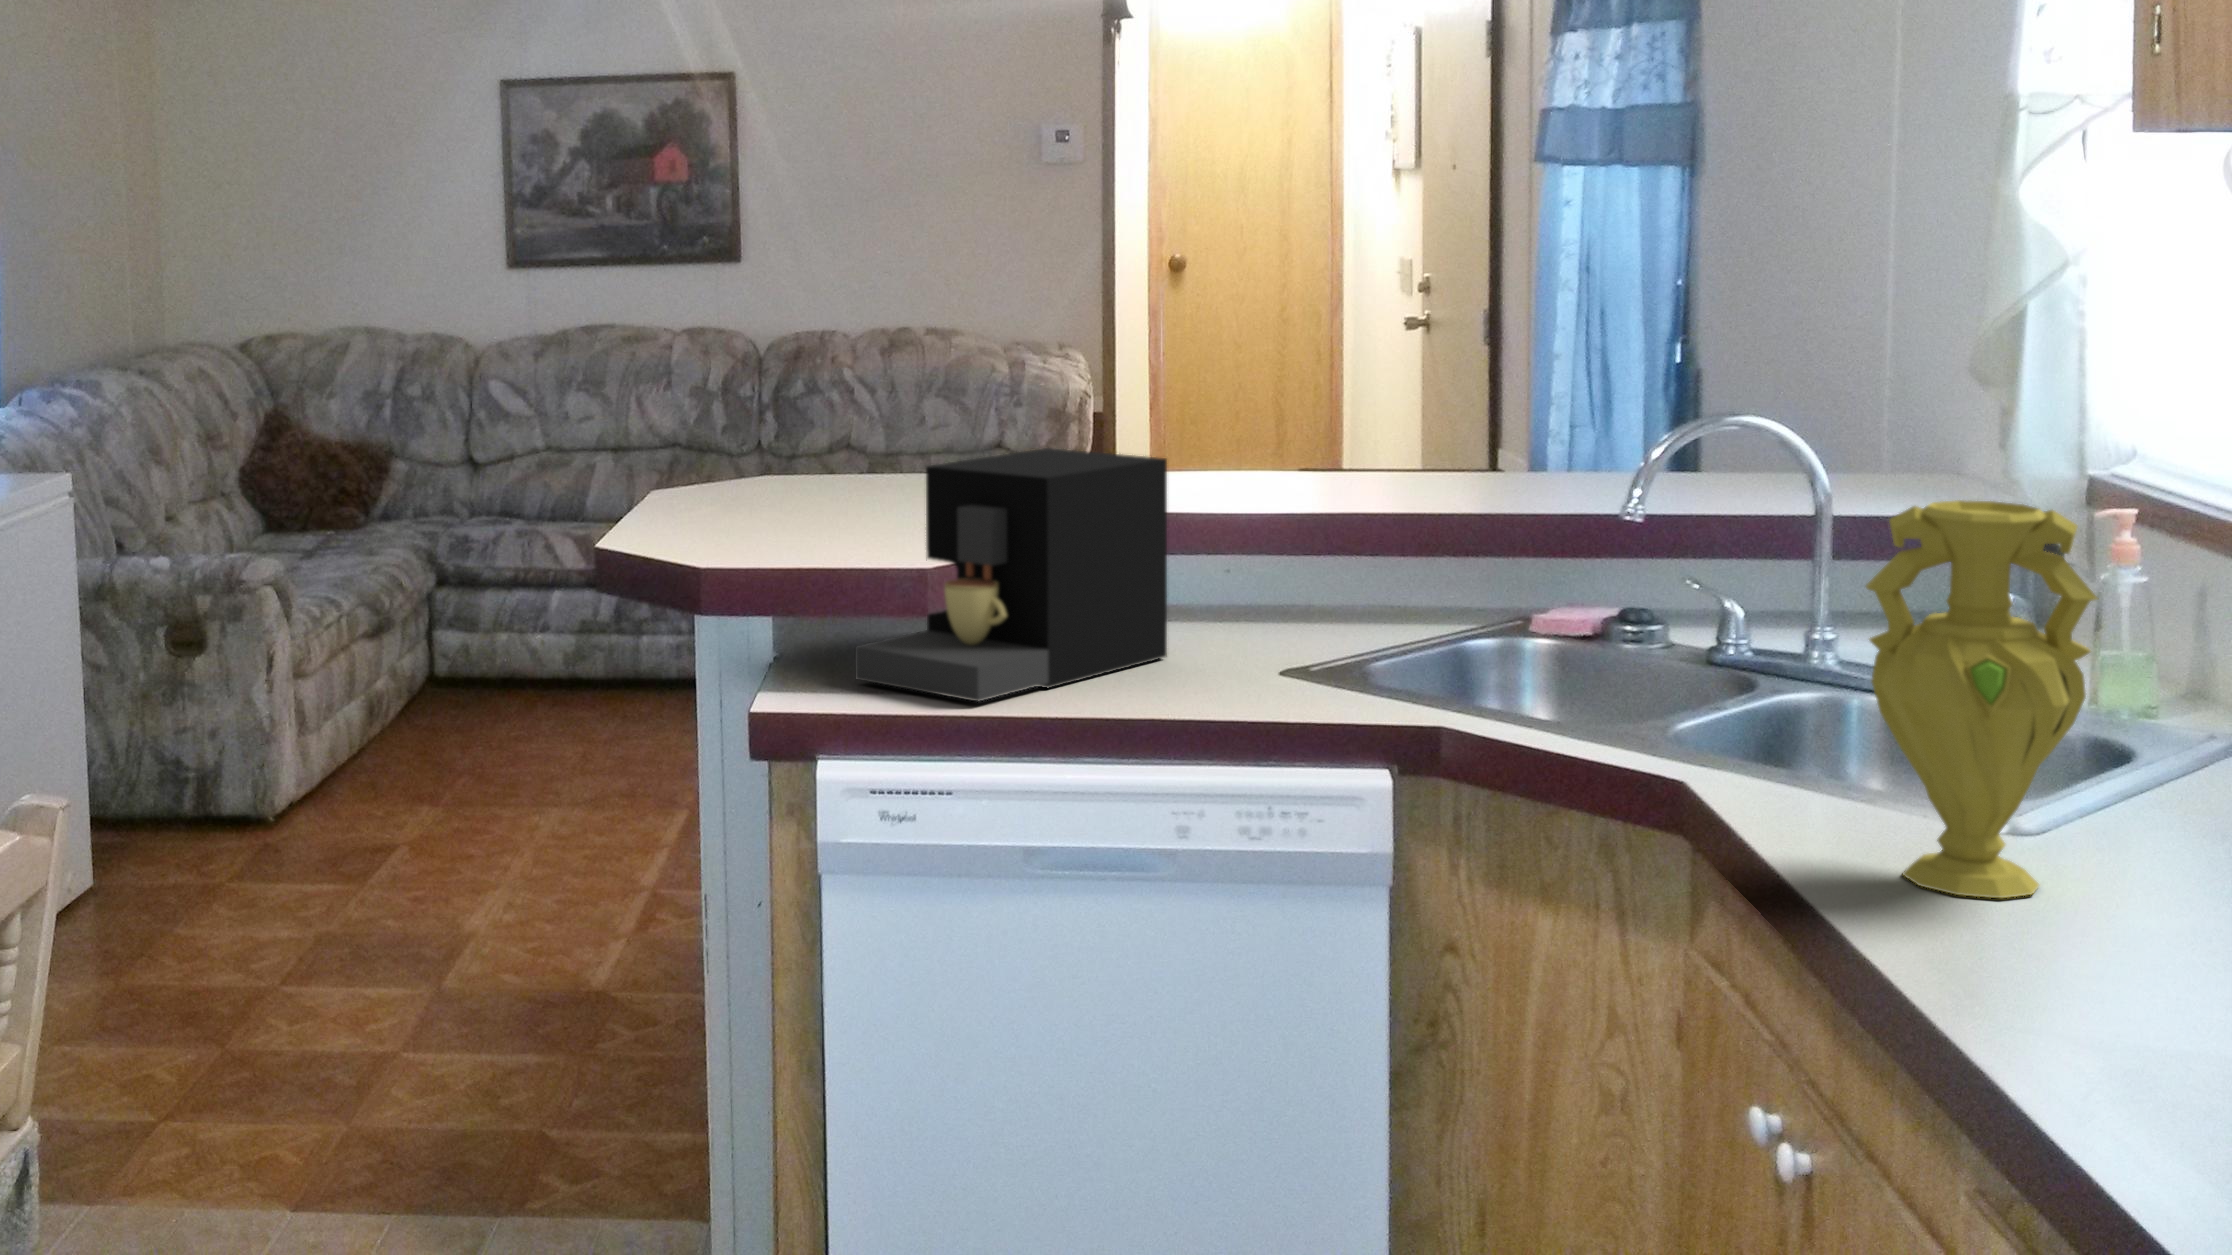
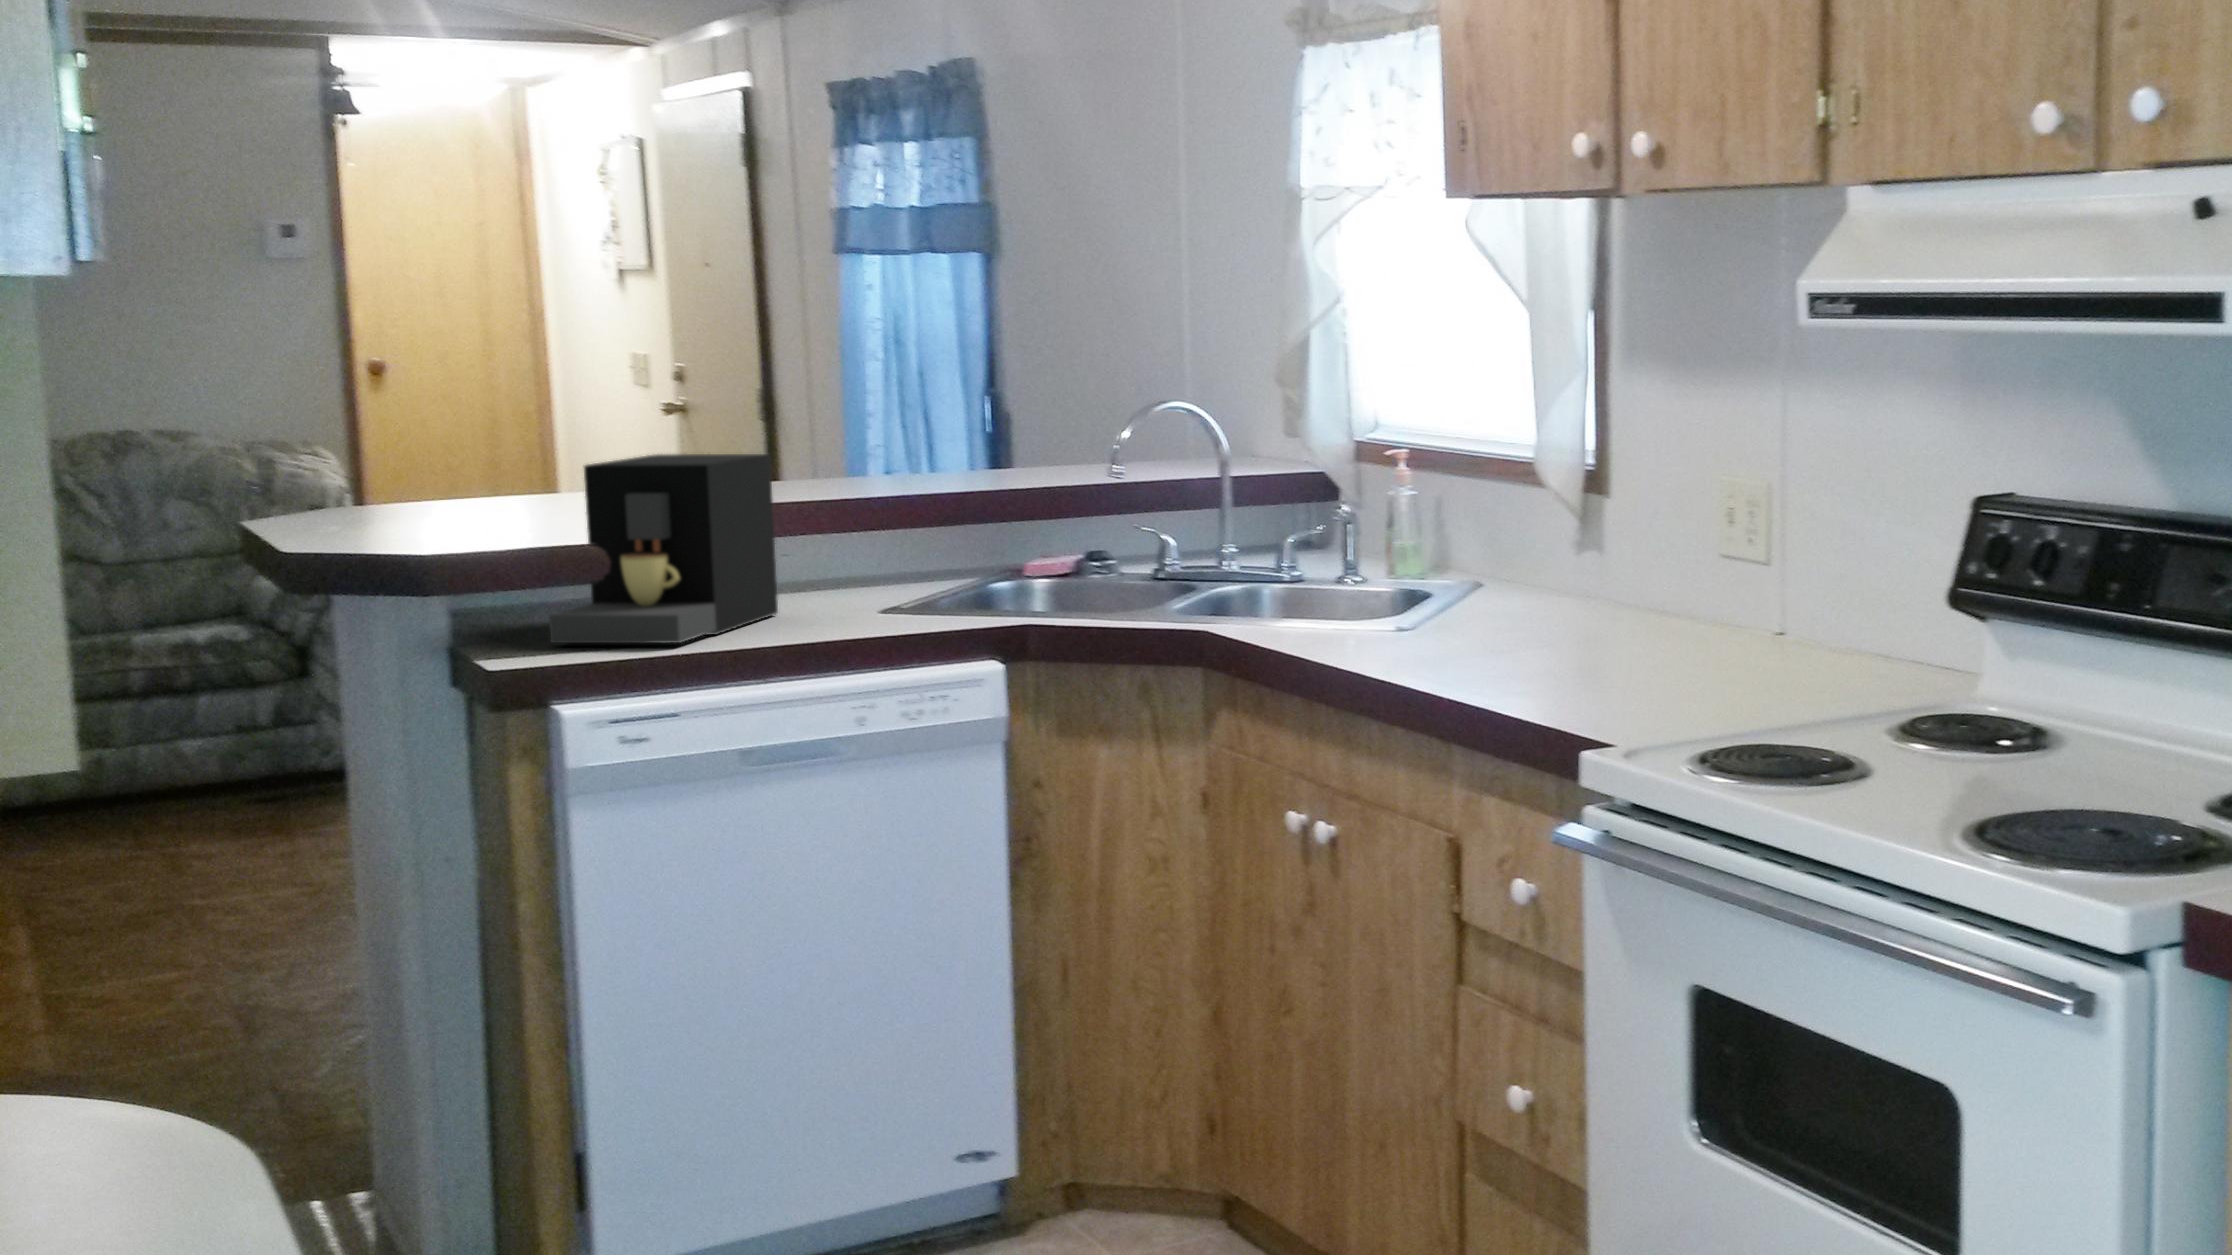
vase: present [1866,500,2099,898] -> none [1346,418,1468,652]

